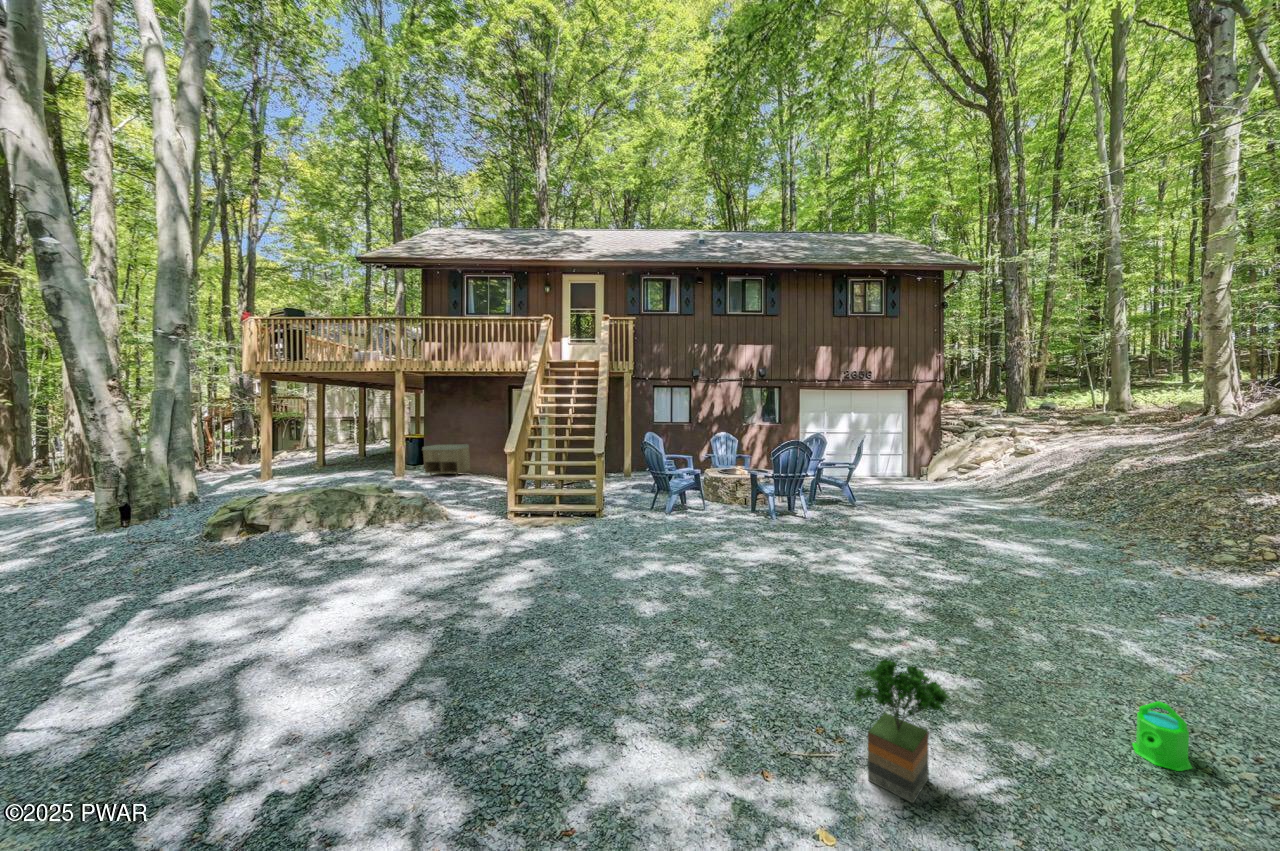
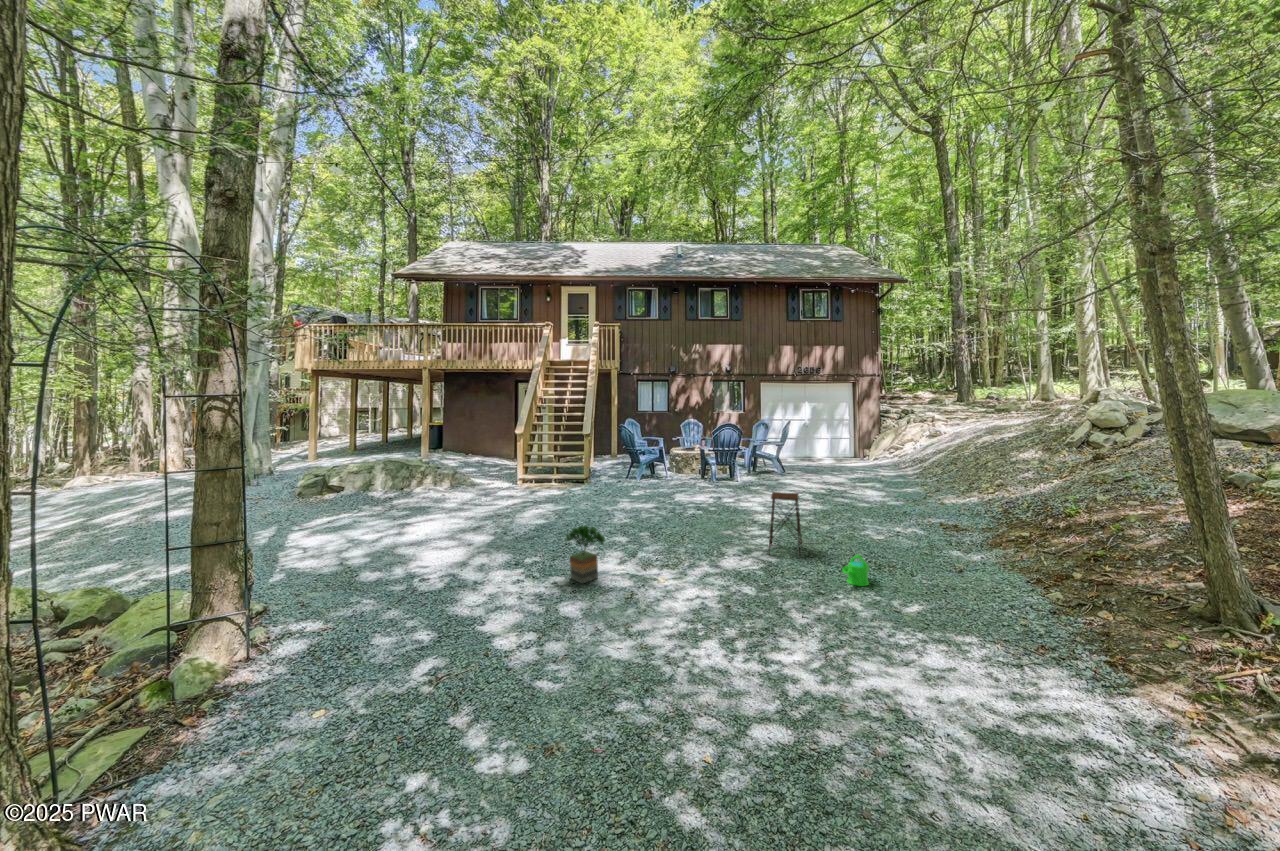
storage bench: present [422,444,470,476] -> none [444,428,483,454]
side table: none [920,556,995,677] -> present [768,492,802,557]
potted tree: present [854,659,950,803] -> present [565,525,605,583]

